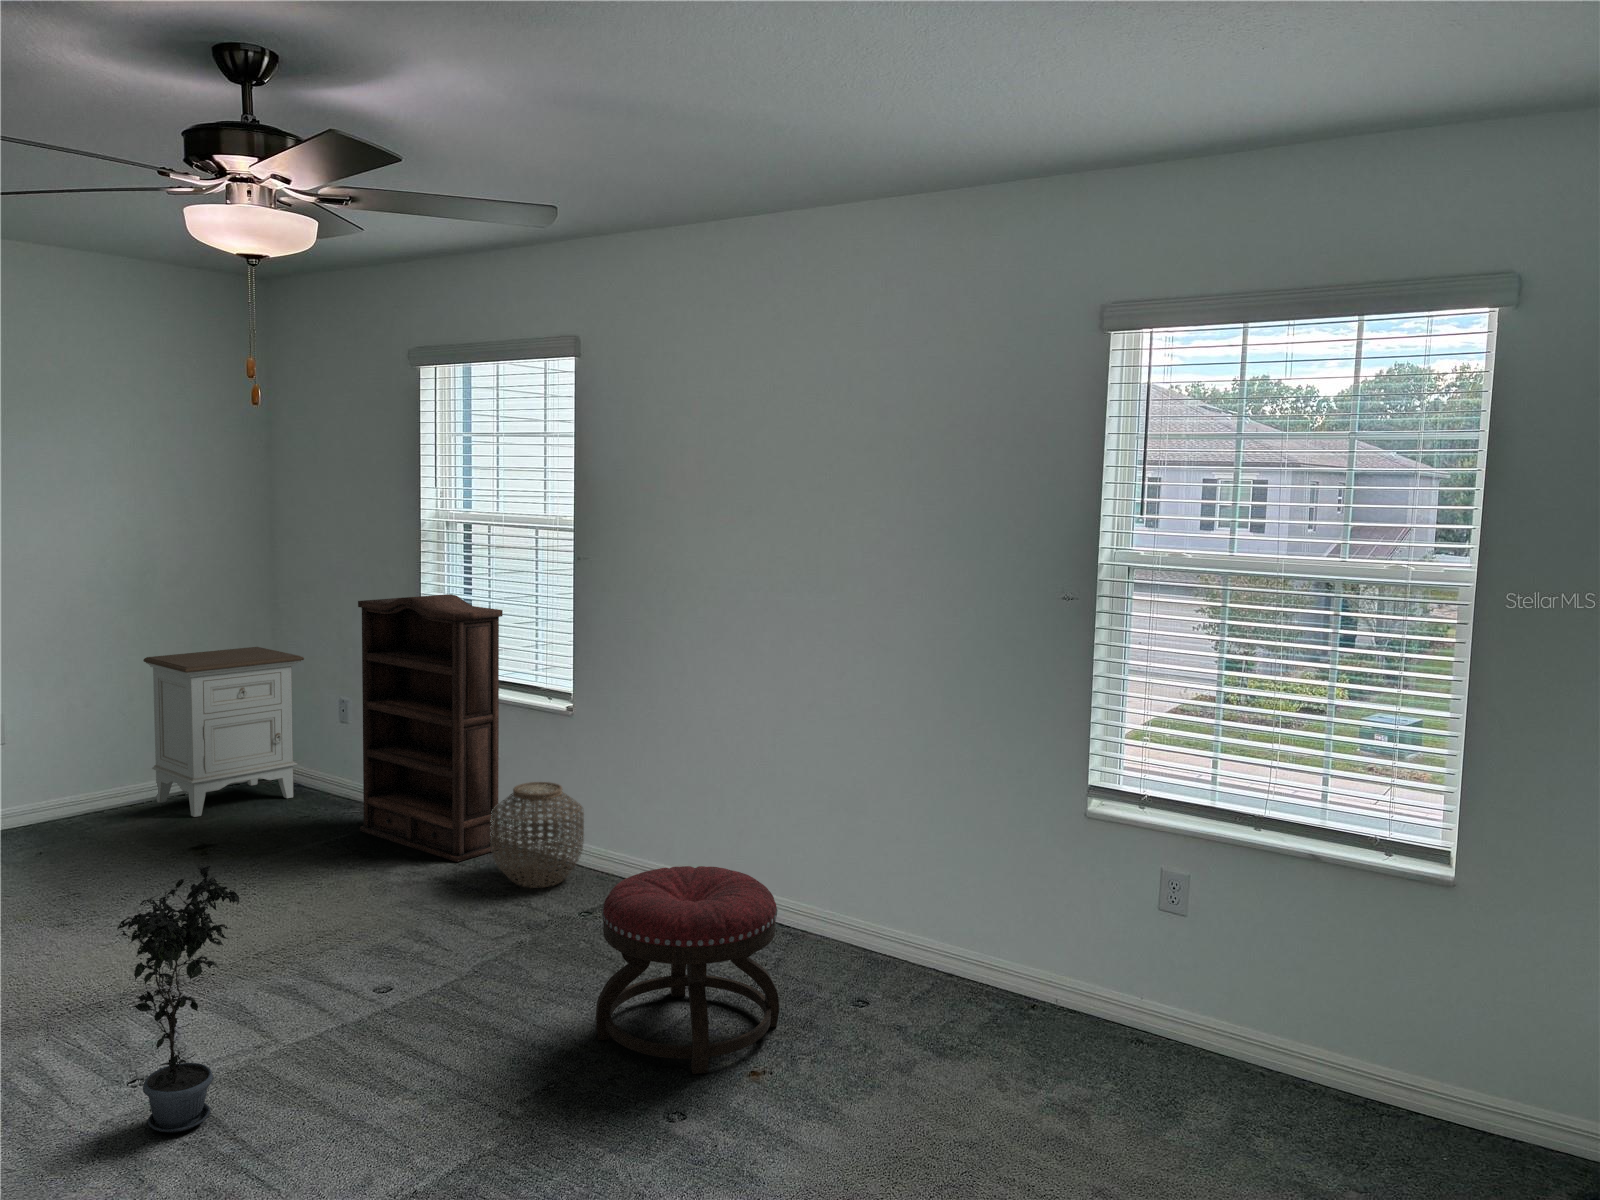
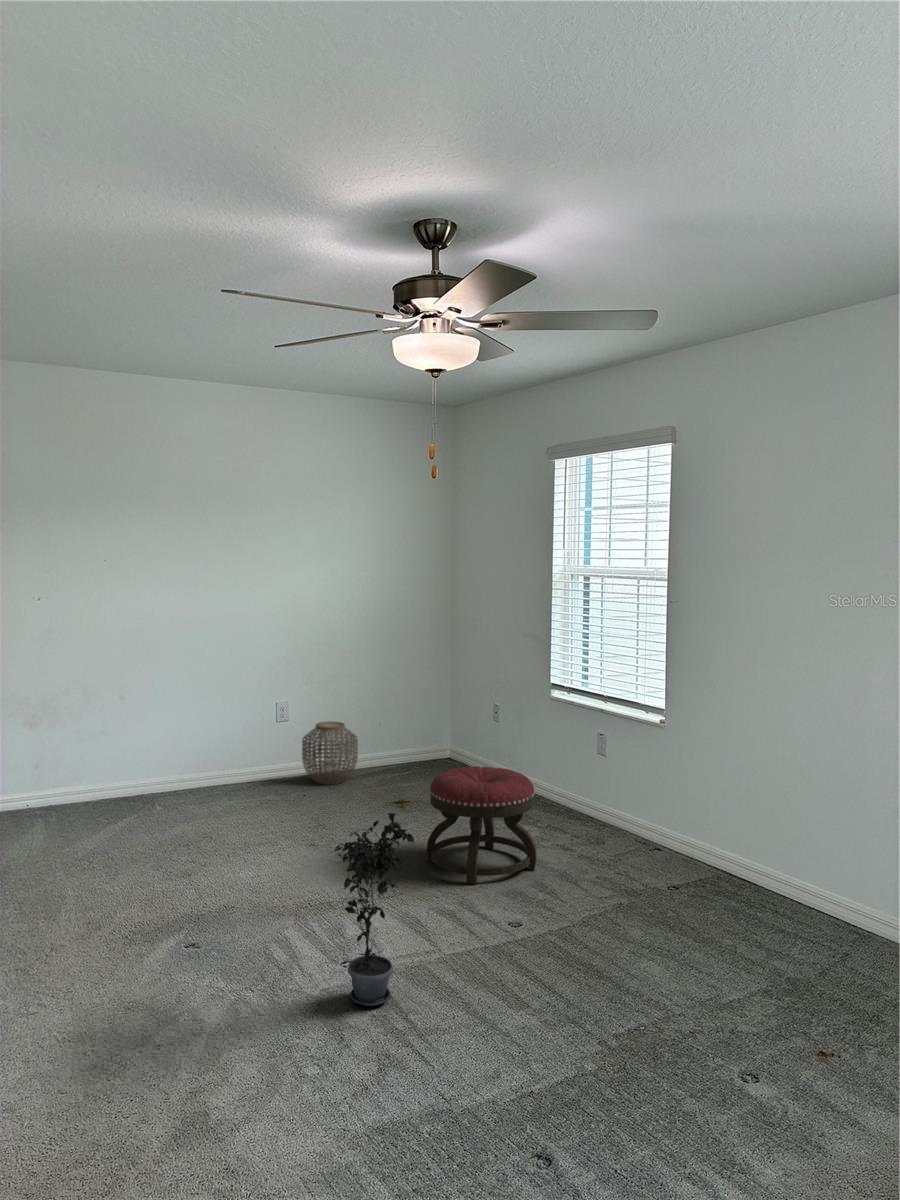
bookshelf: present [358,594,503,862] -> none [505,629,611,833]
nightstand: present [143,647,304,817] -> none [372,665,472,780]
woven basket: present [491,782,584,888] -> present [302,722,358,784]
ottoman: present [596,866,779,1074] -> present [427,766,537,884]

